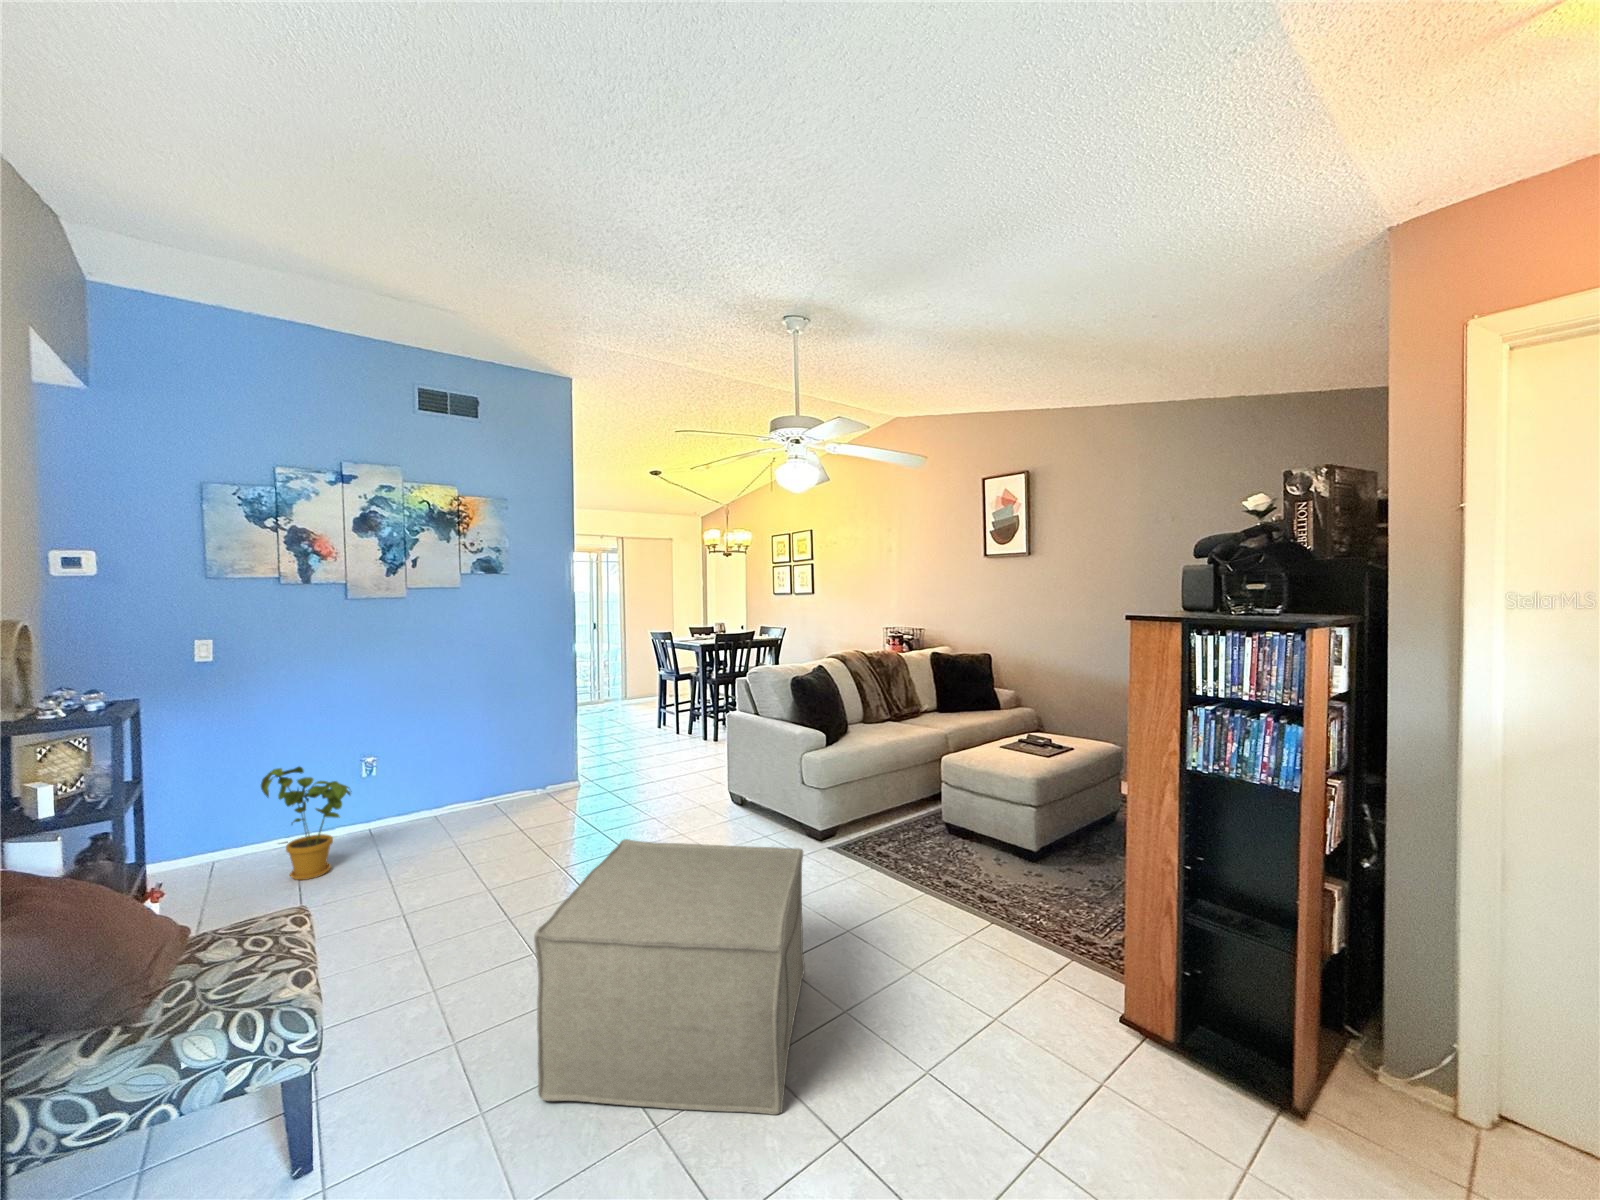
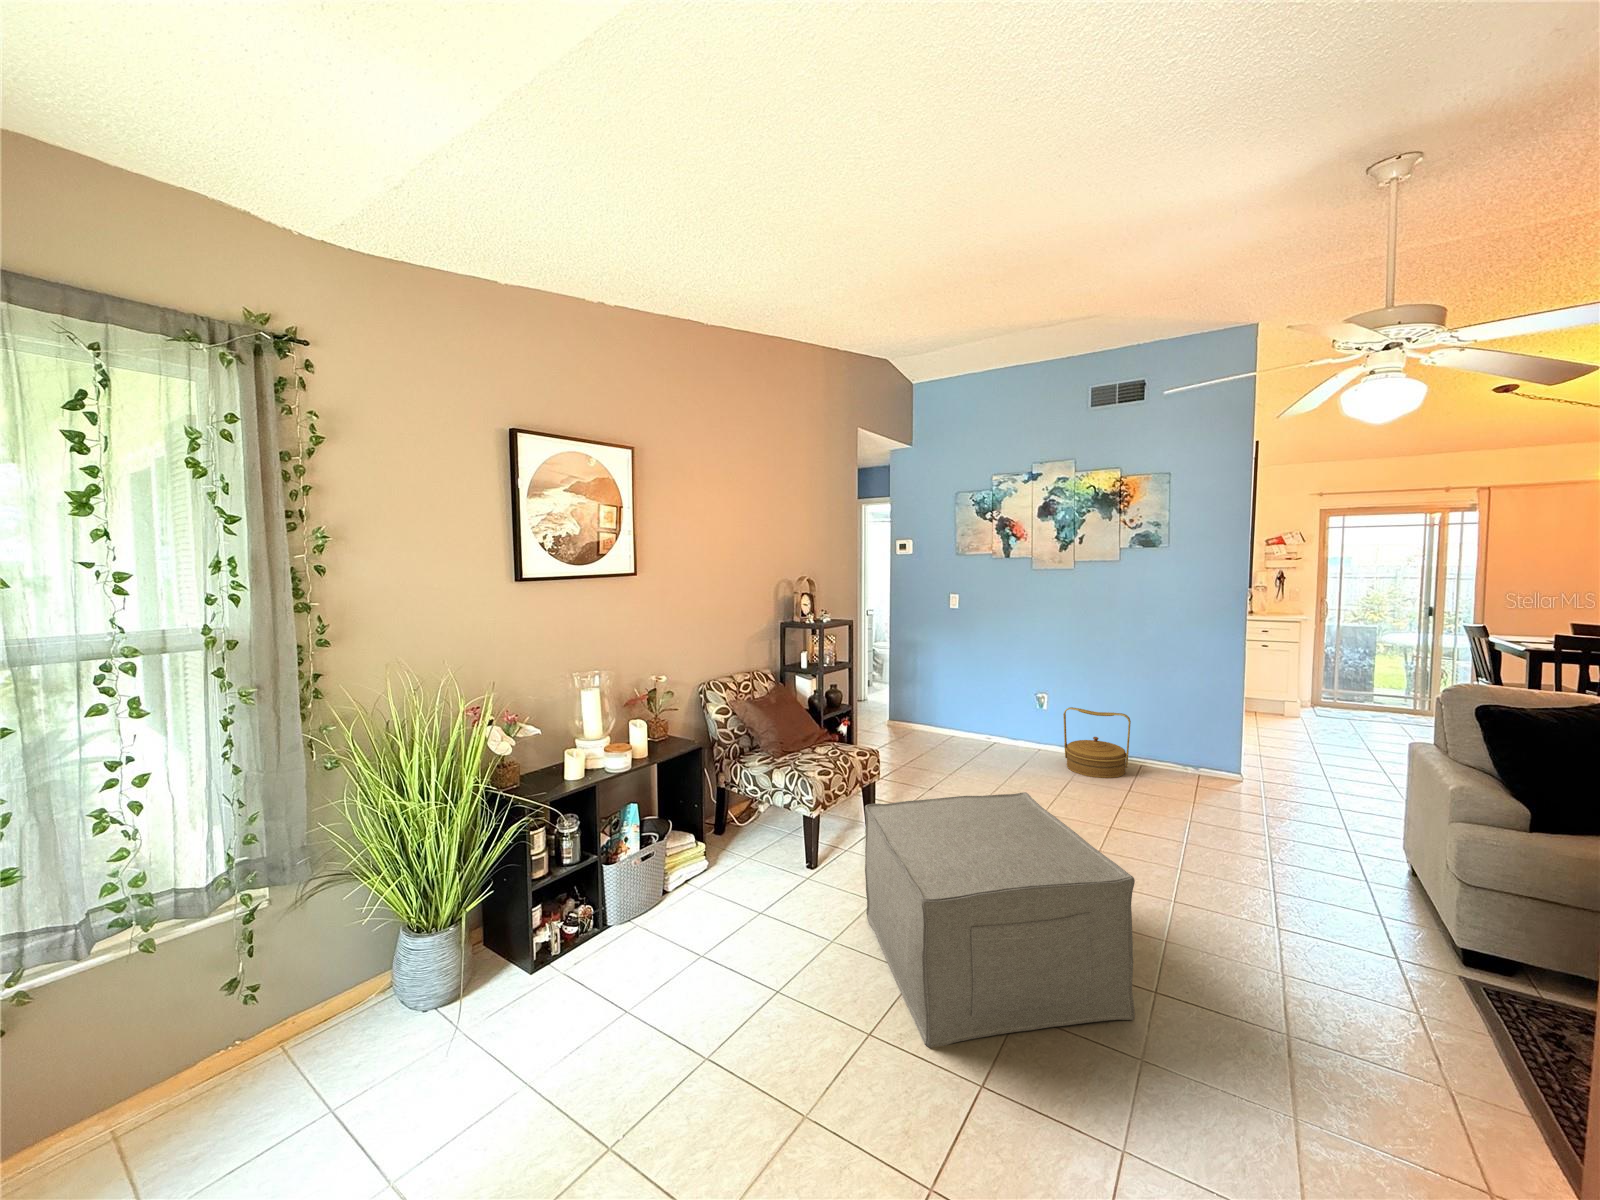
woven basket: none [416,759,495,845] -> present [1063,707,1131,778]
house plant: present [261,767,350,880] -> none [959,678,1011,759]

